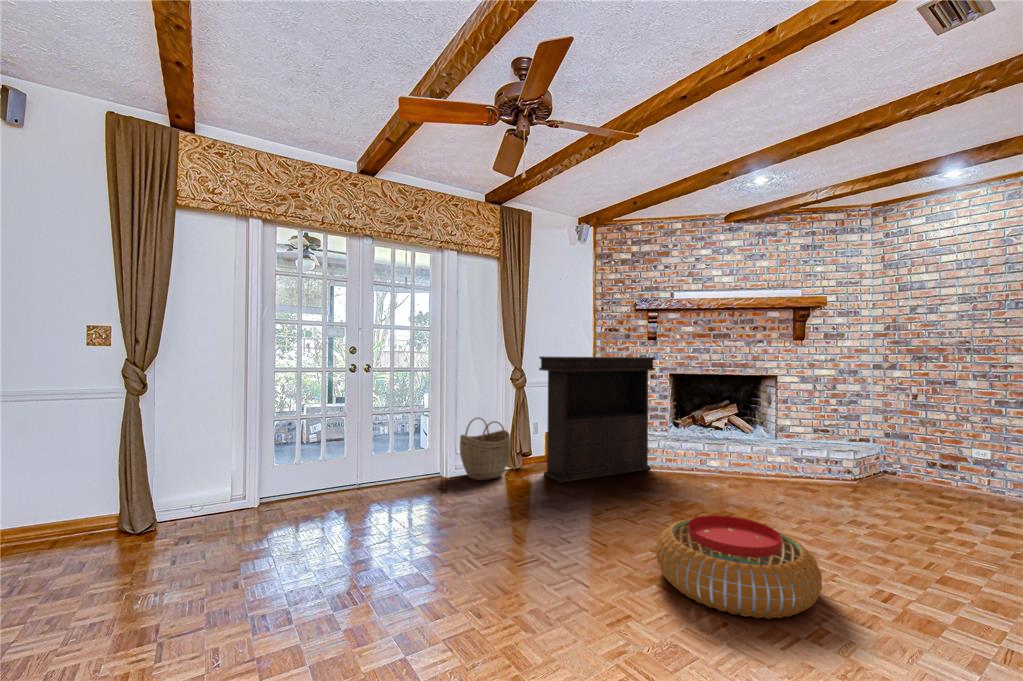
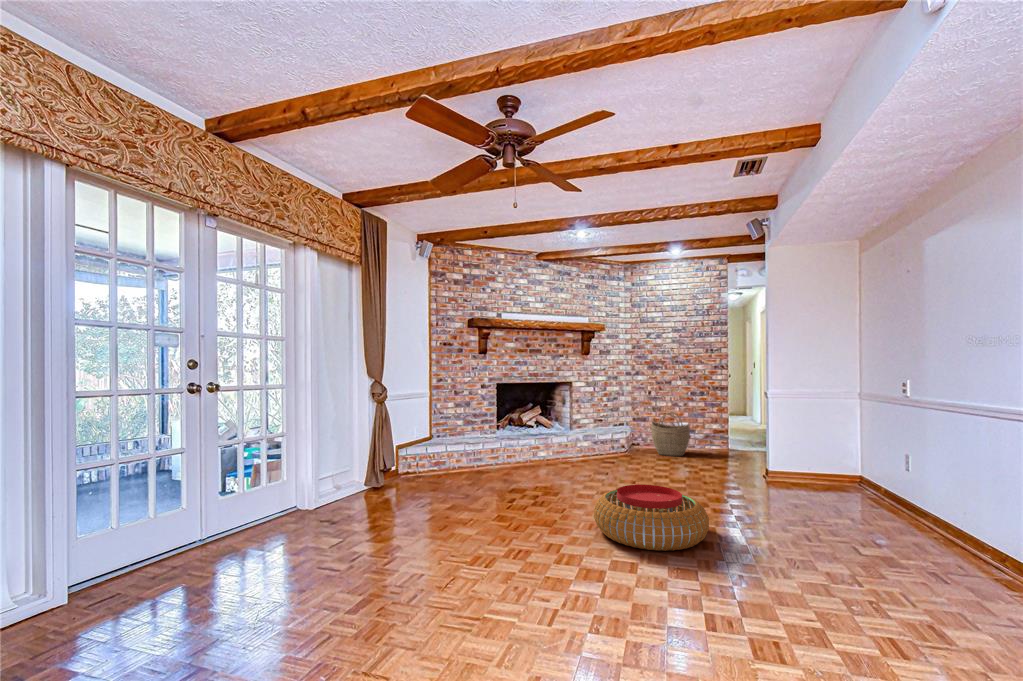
console table: present [539,356,655,482] -> none [408,369,497,491]
woven basket: present [460,417,510,480] -> present [651,412,690,456]

